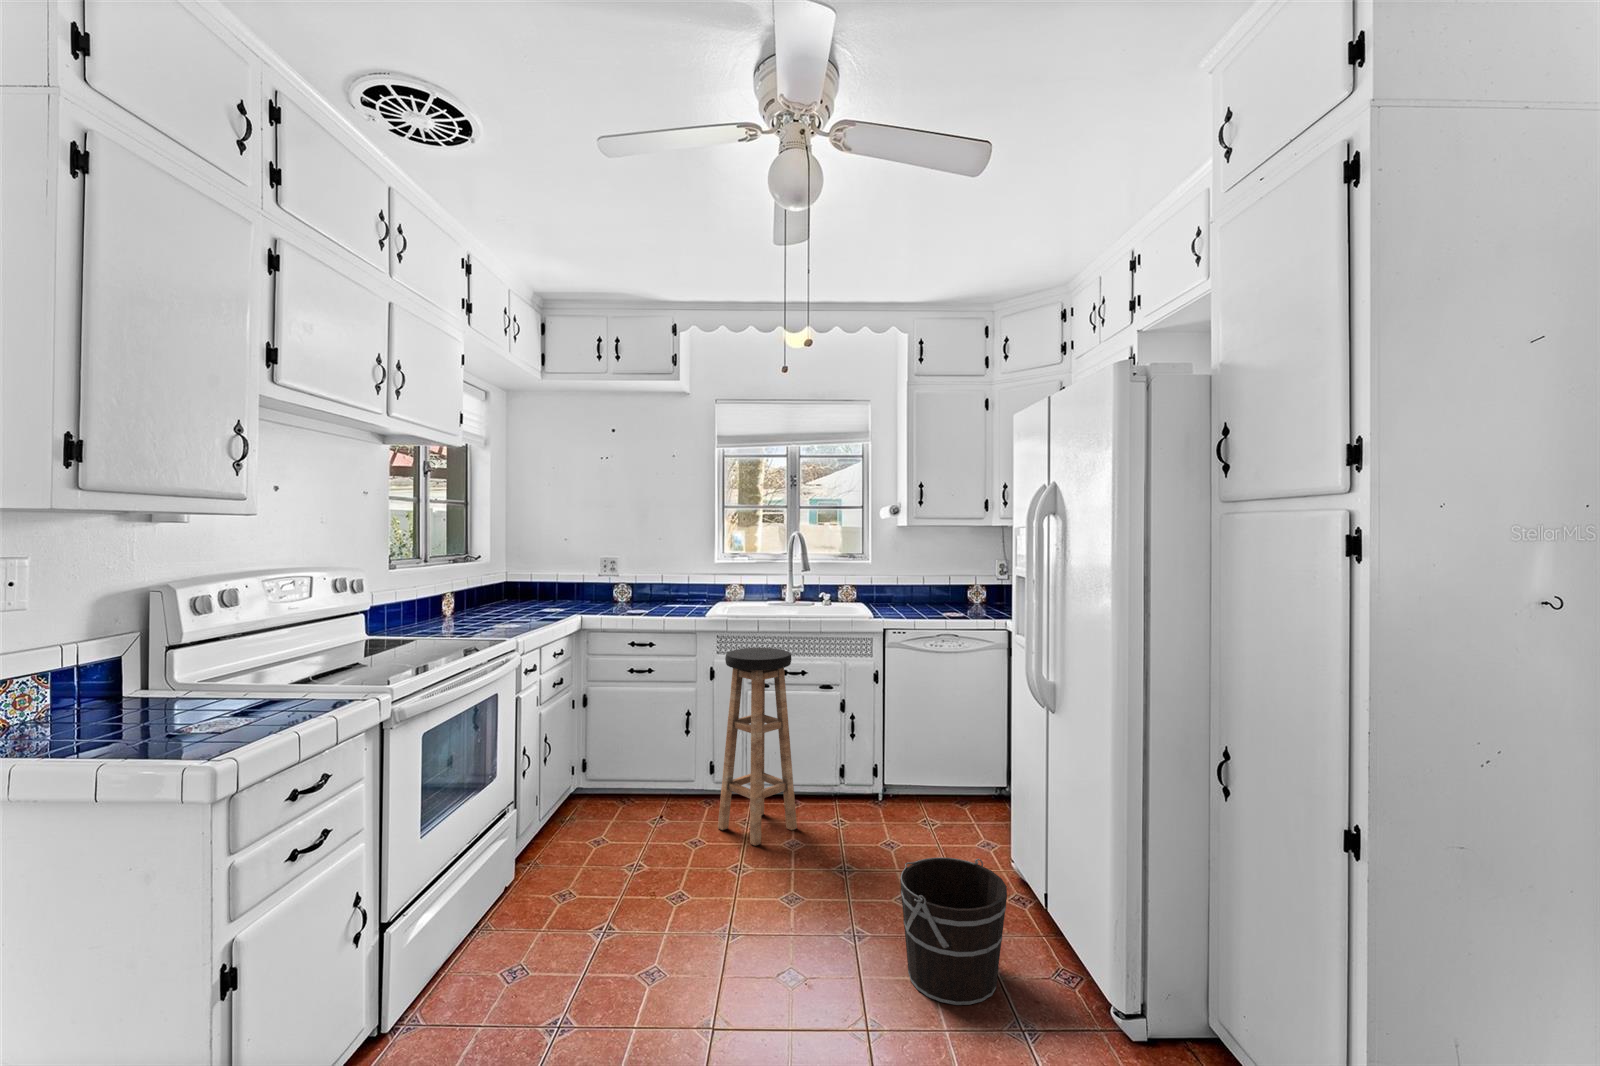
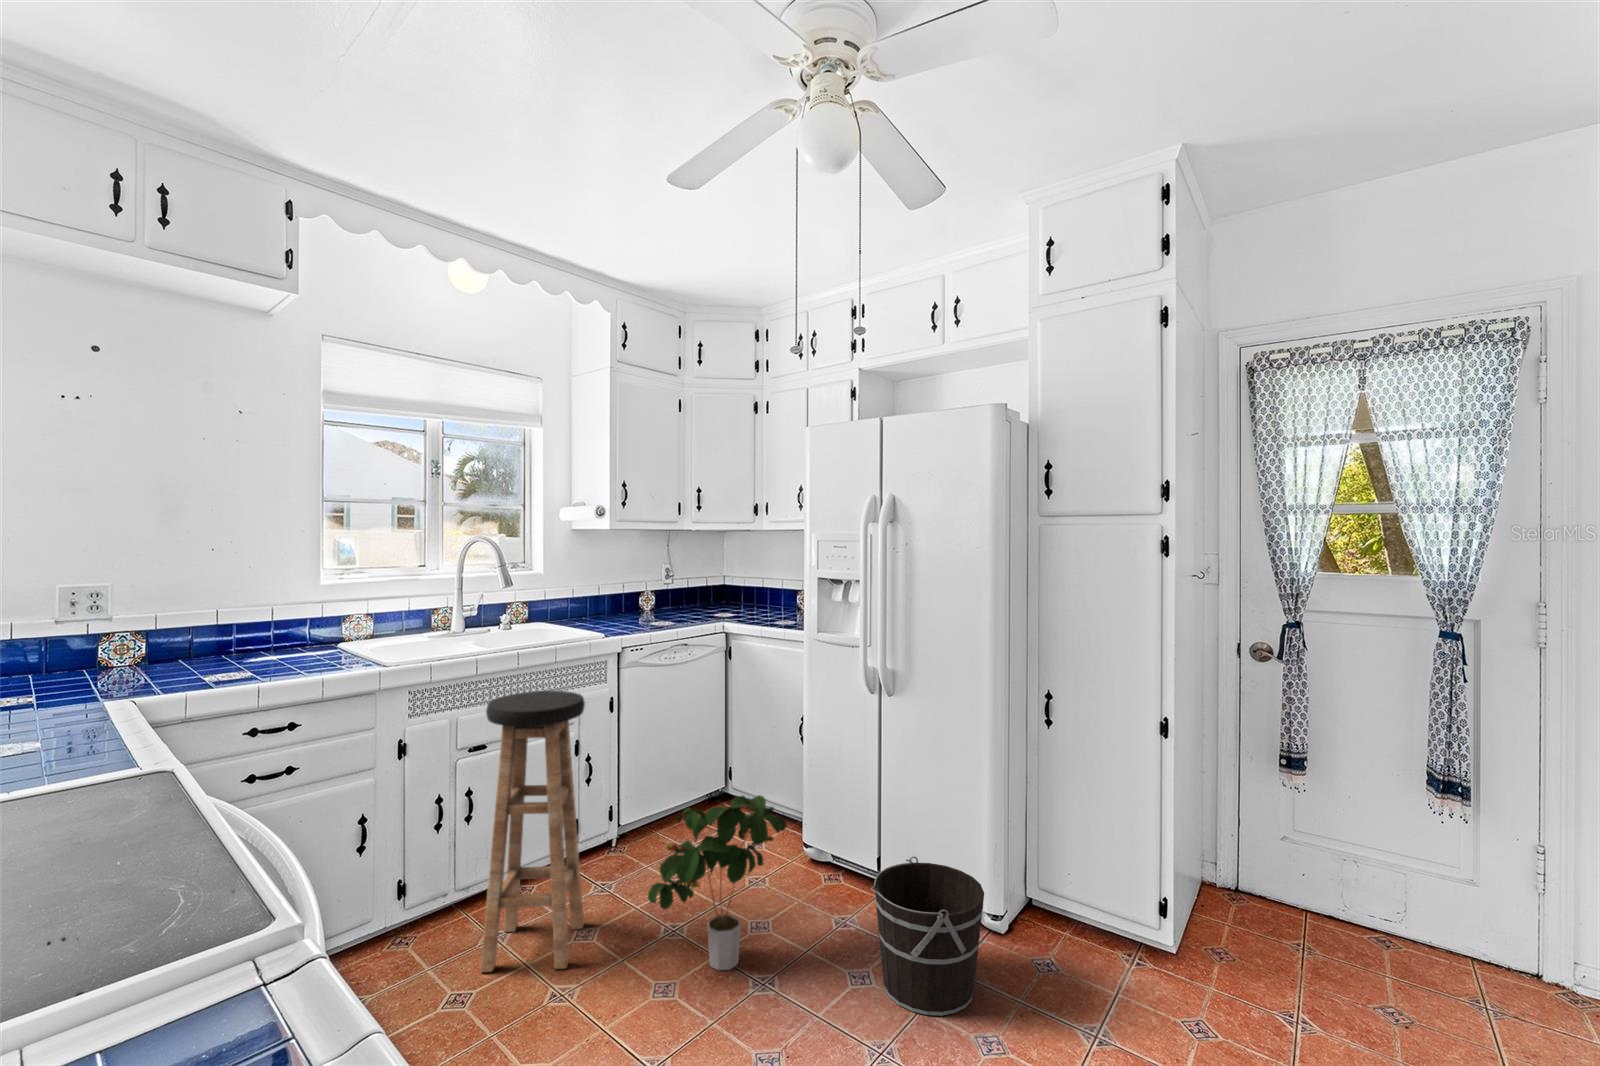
potted plant: none [781,754,900,893] -> present [648,795,787,970]

